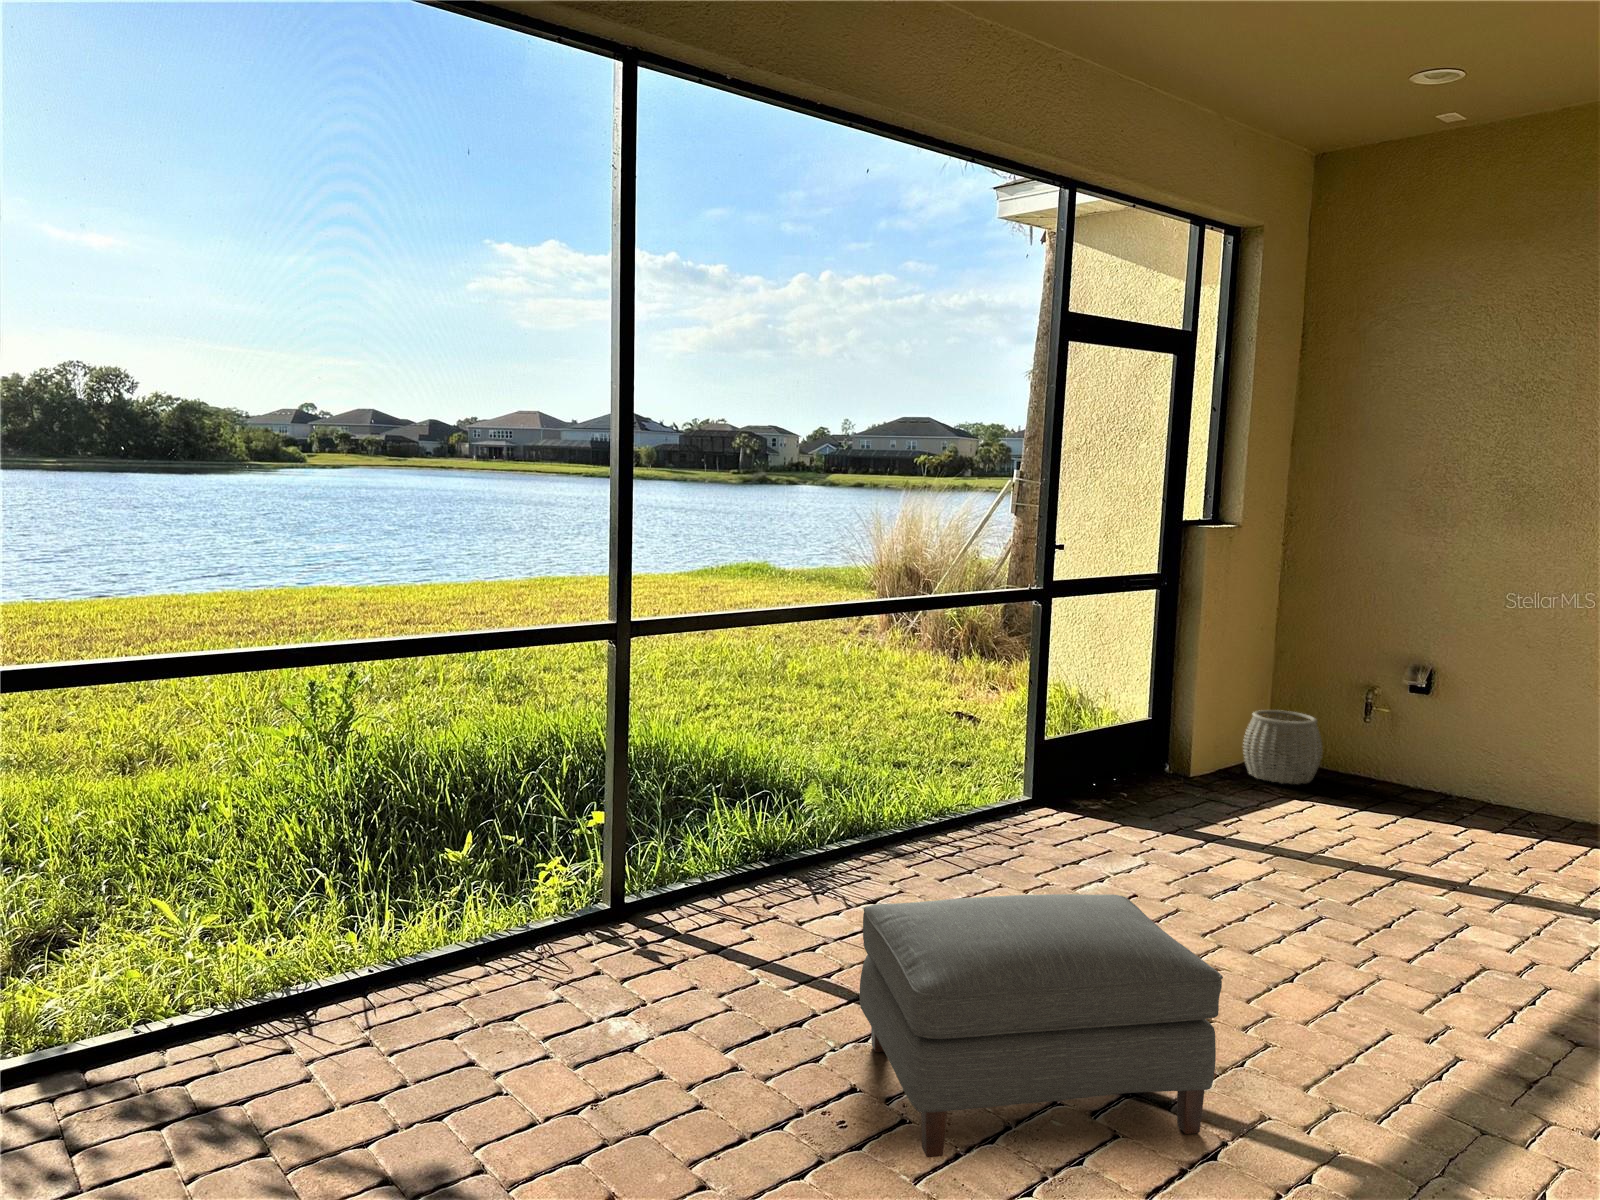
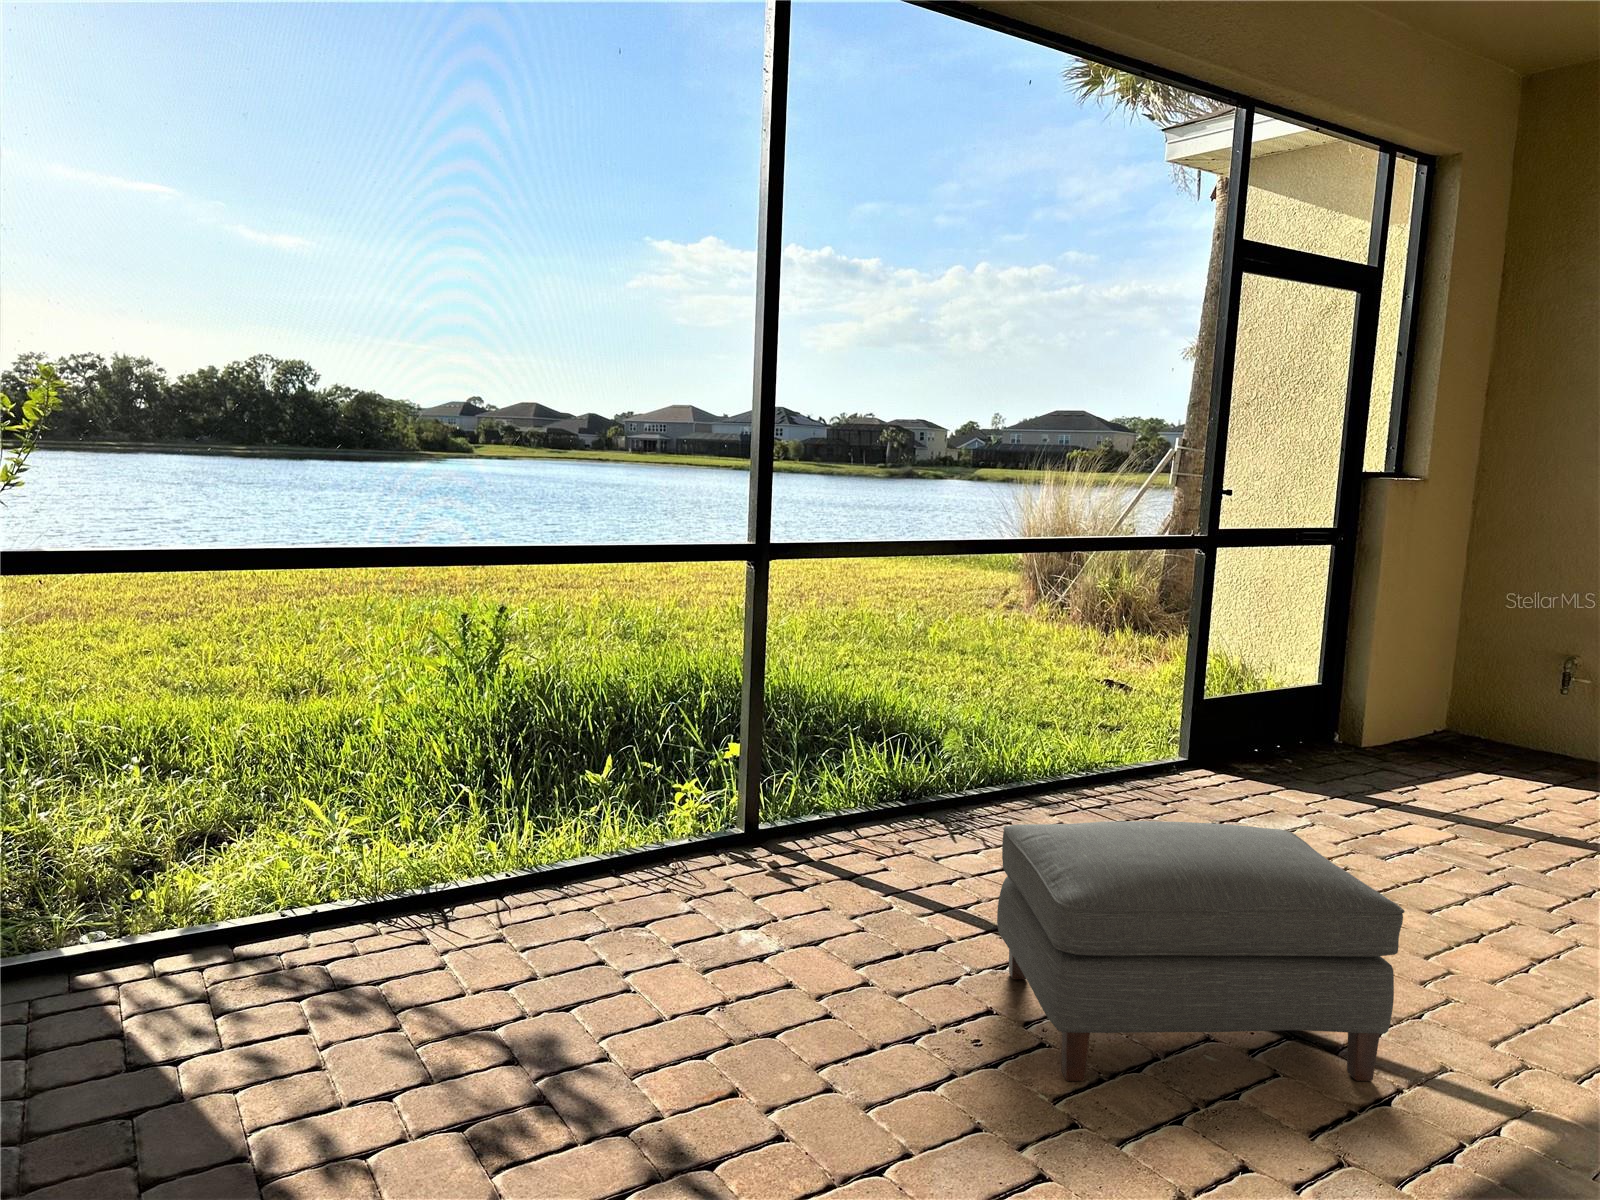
woven basket: present [1243,710,1322,784] -> none [1421,675,1514,756]

